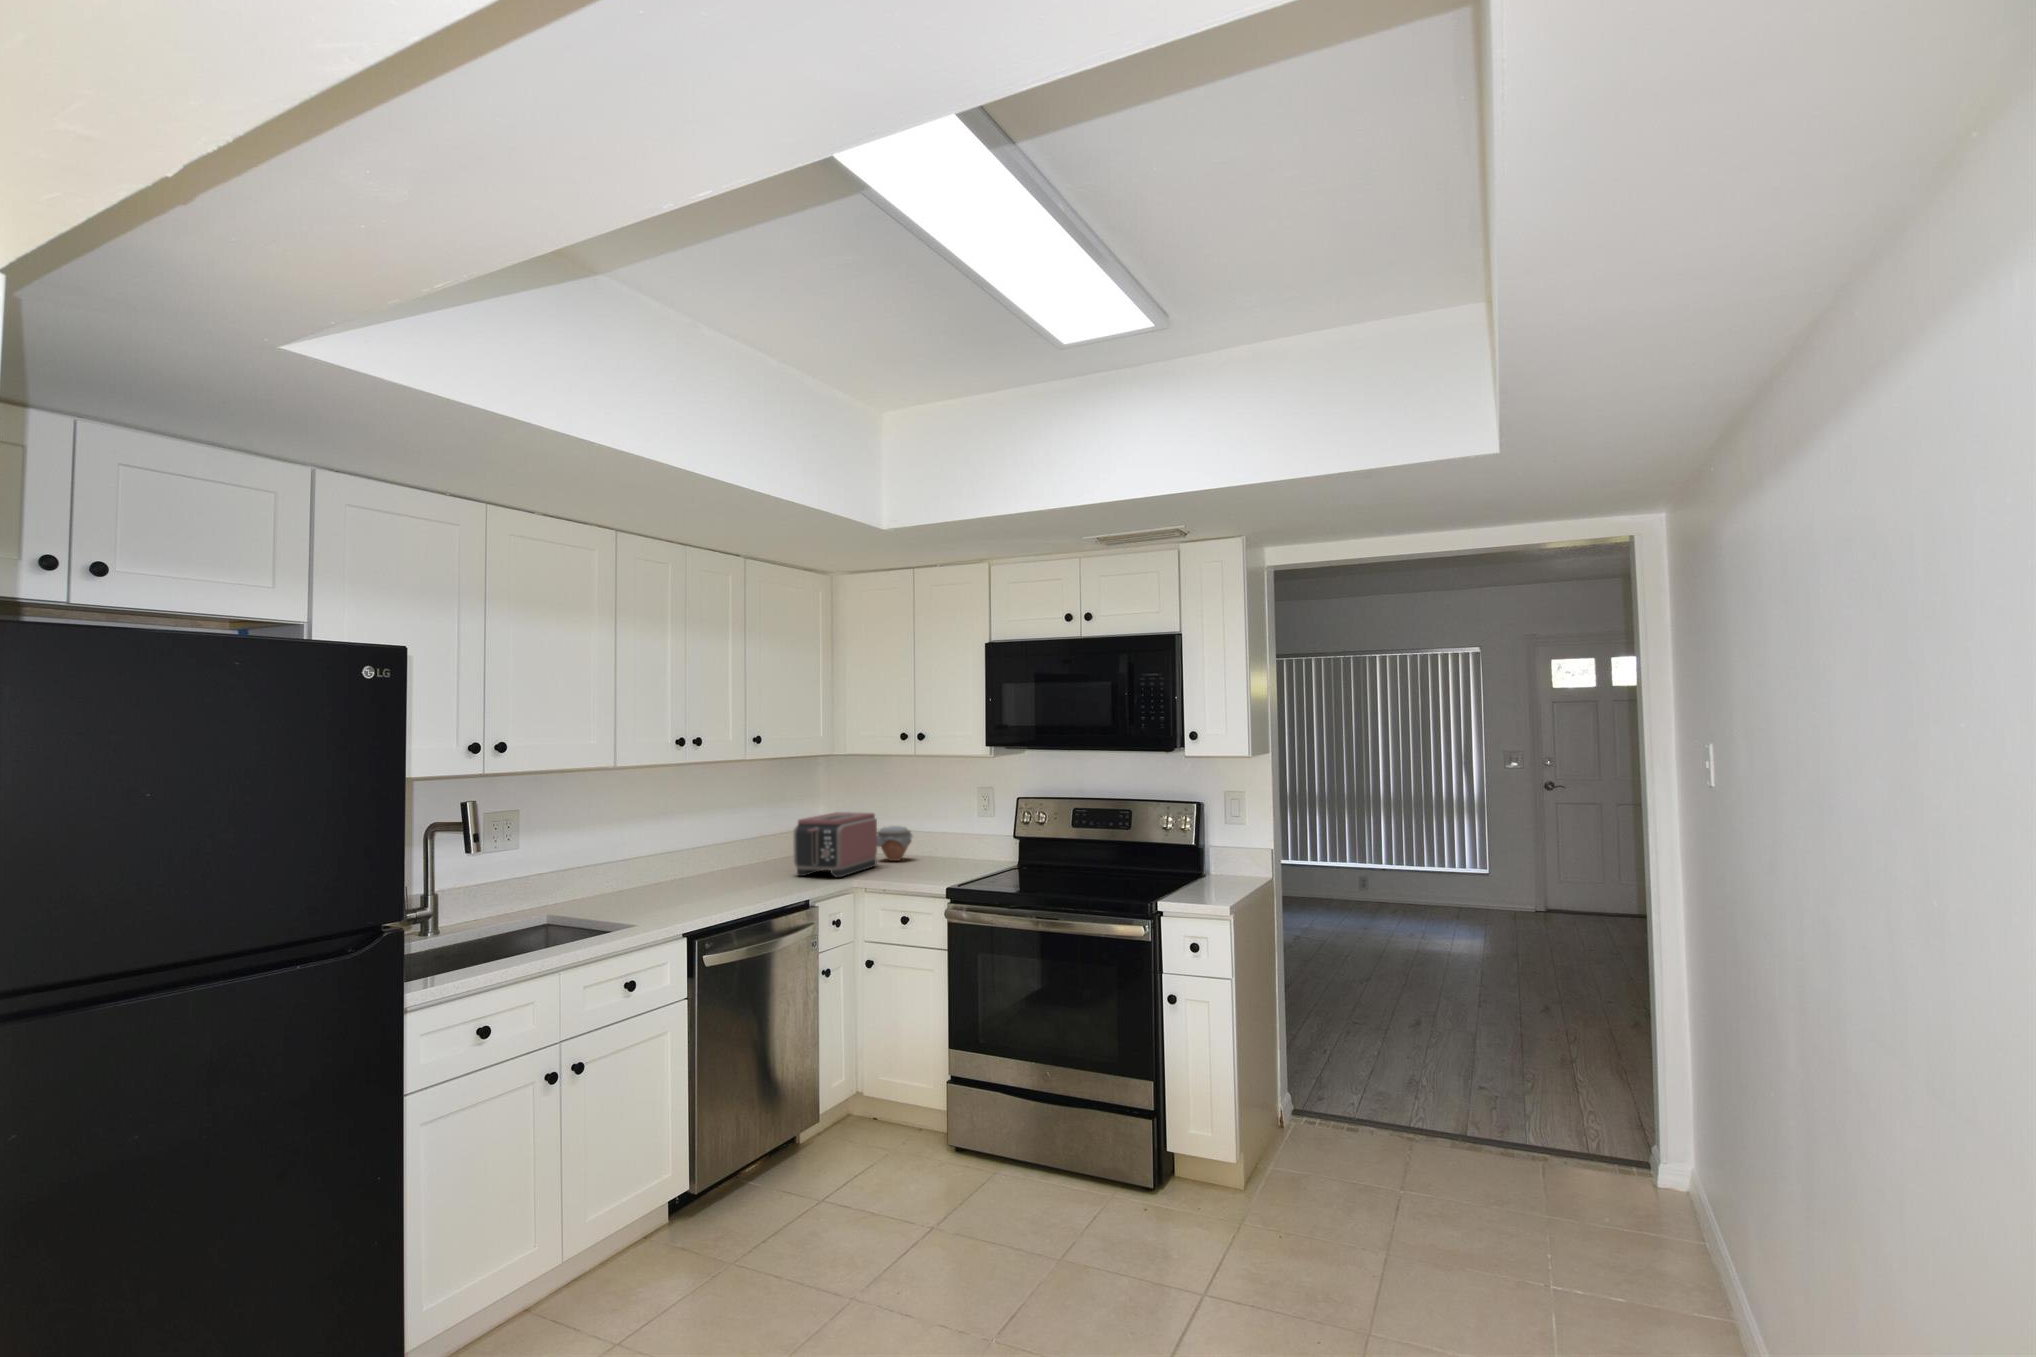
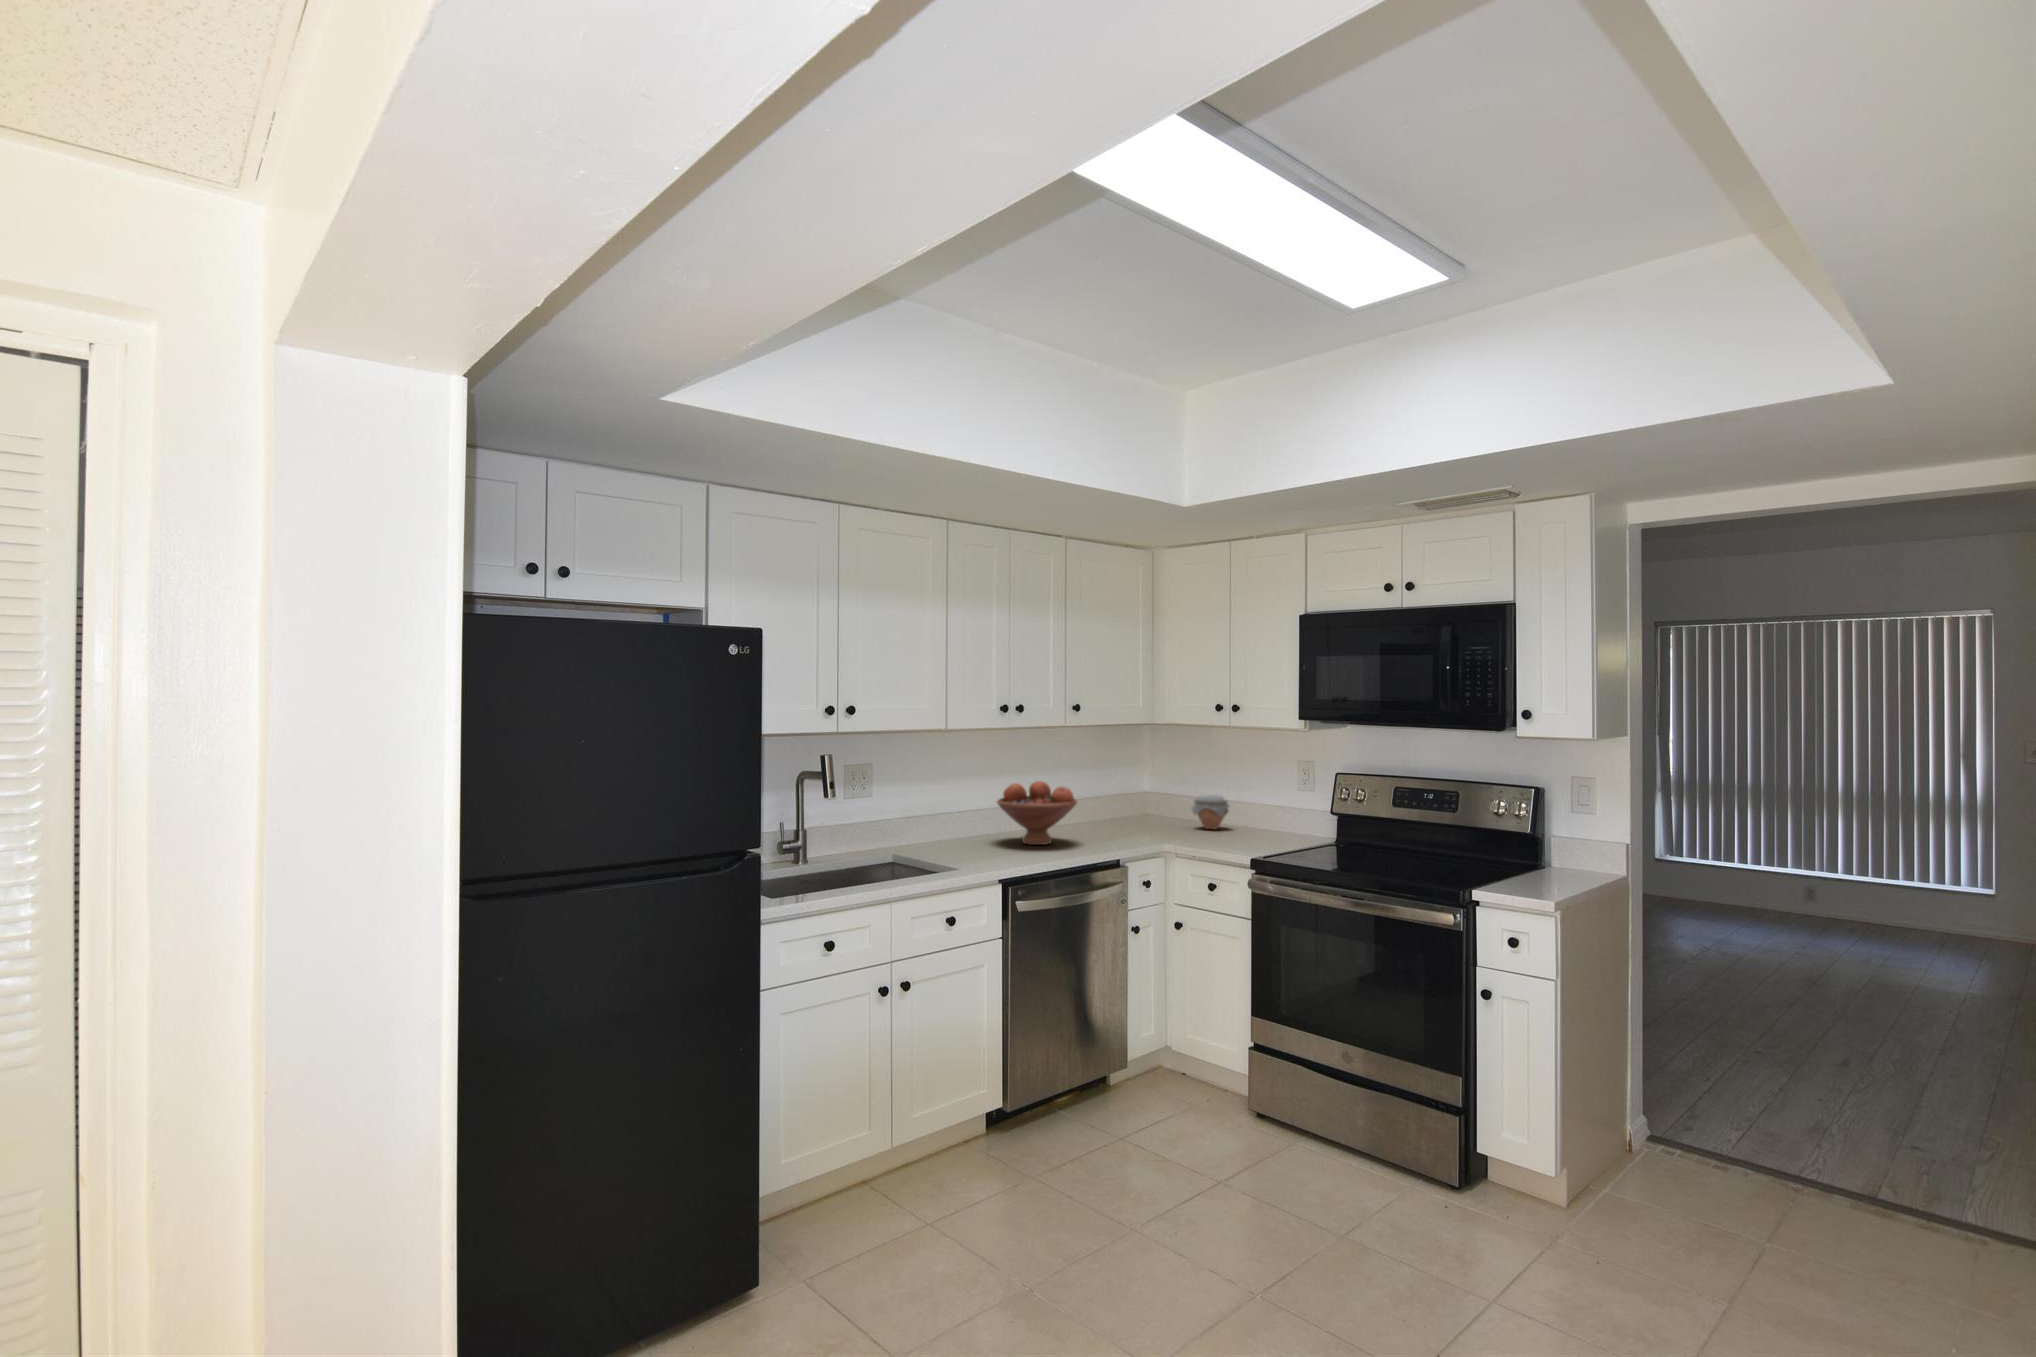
toaster: present [794,812,877,878] -> none [1109,779,1192,841]
fruit bowl: none [670,820,762,890] -> present [997,781,1077,845]

